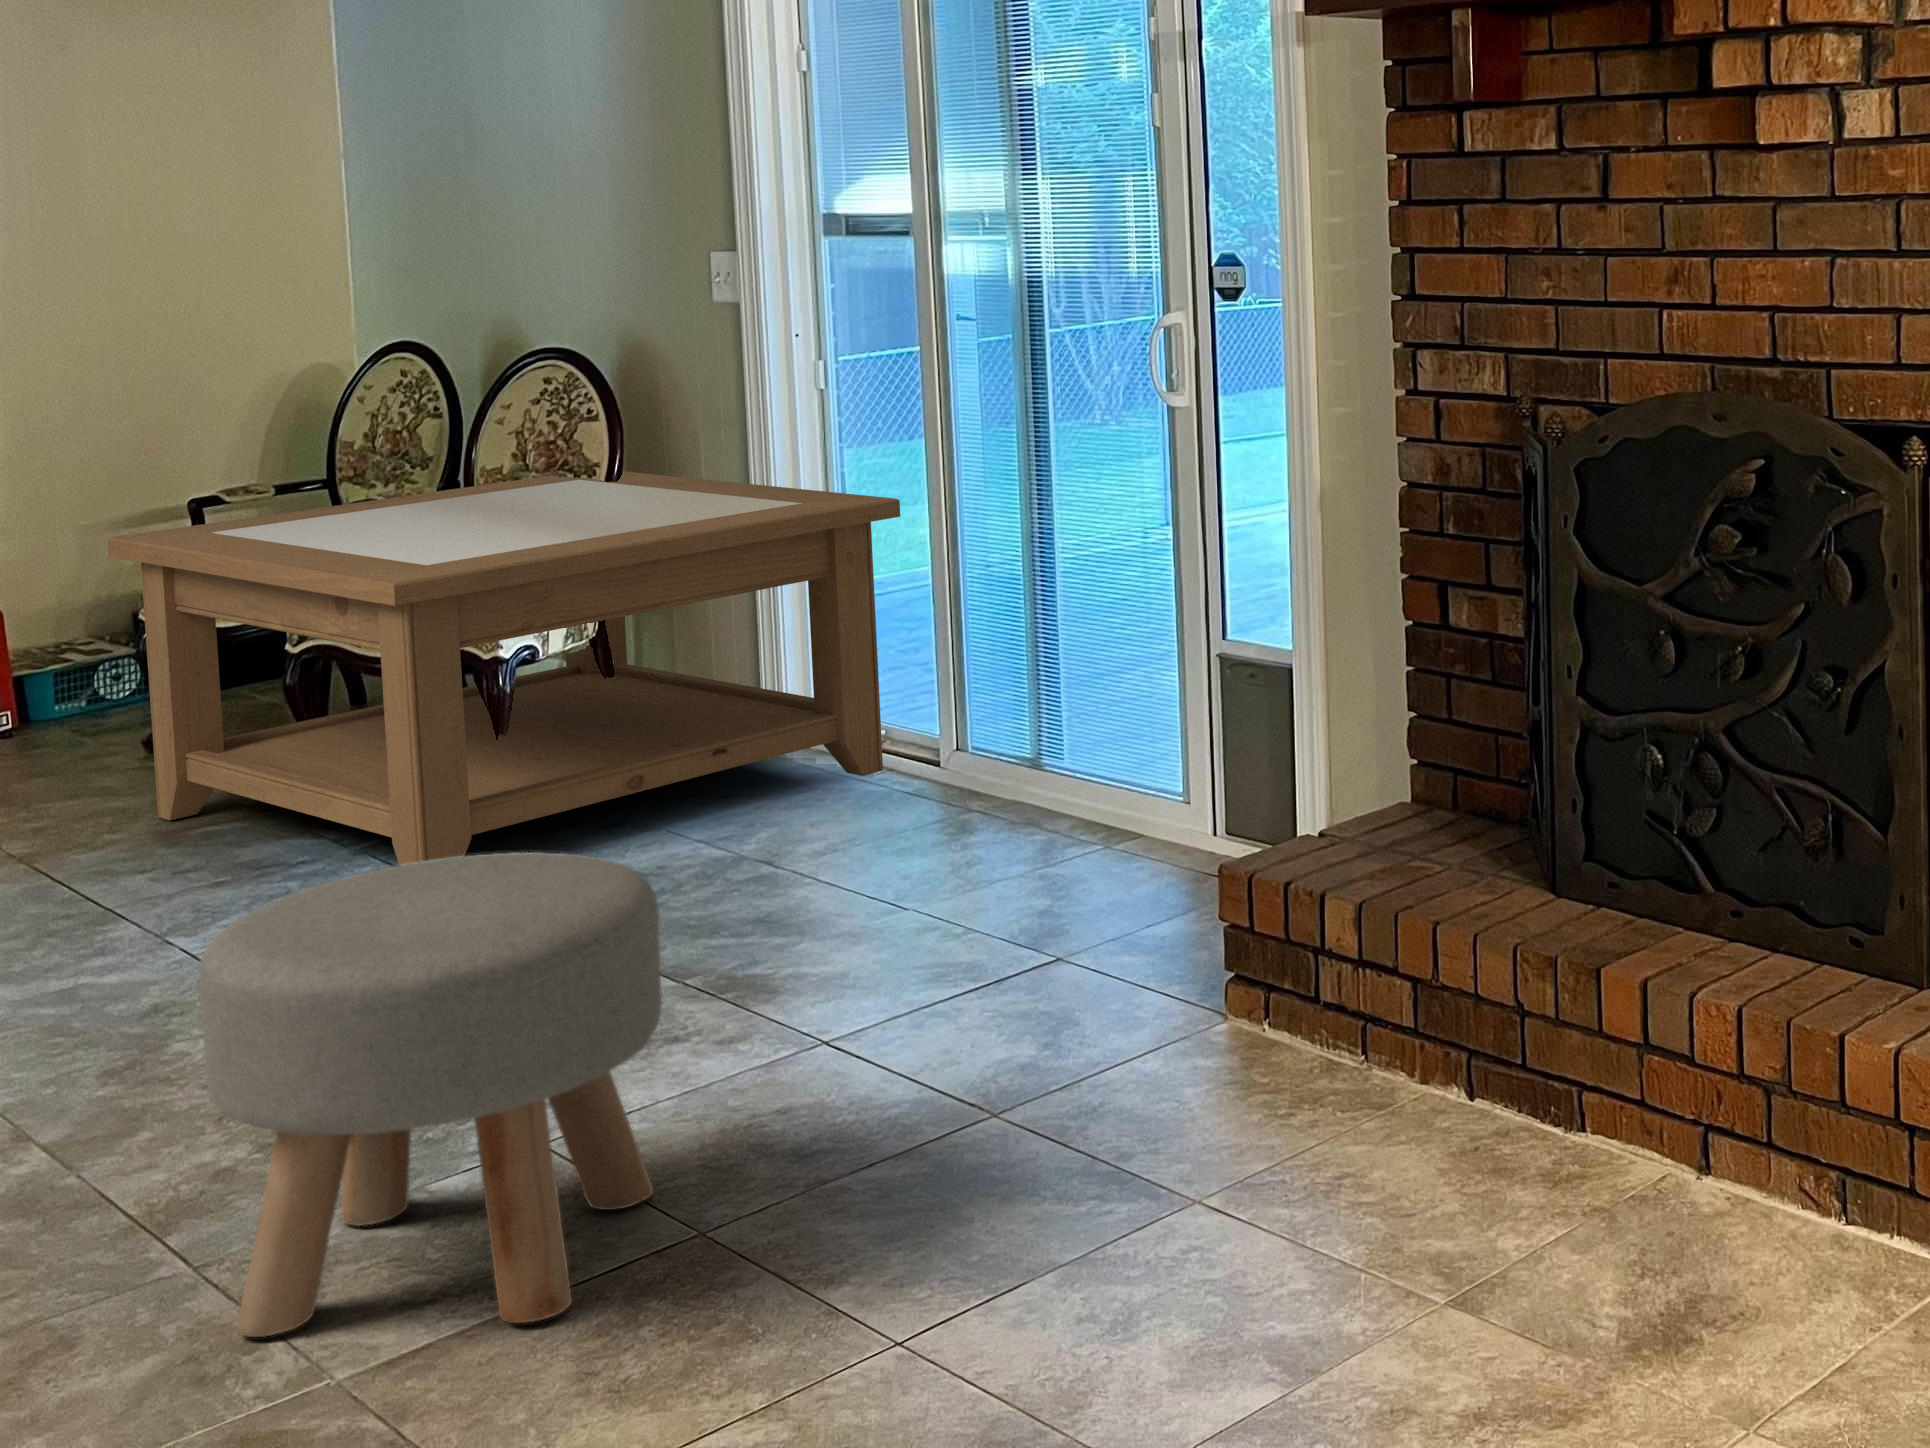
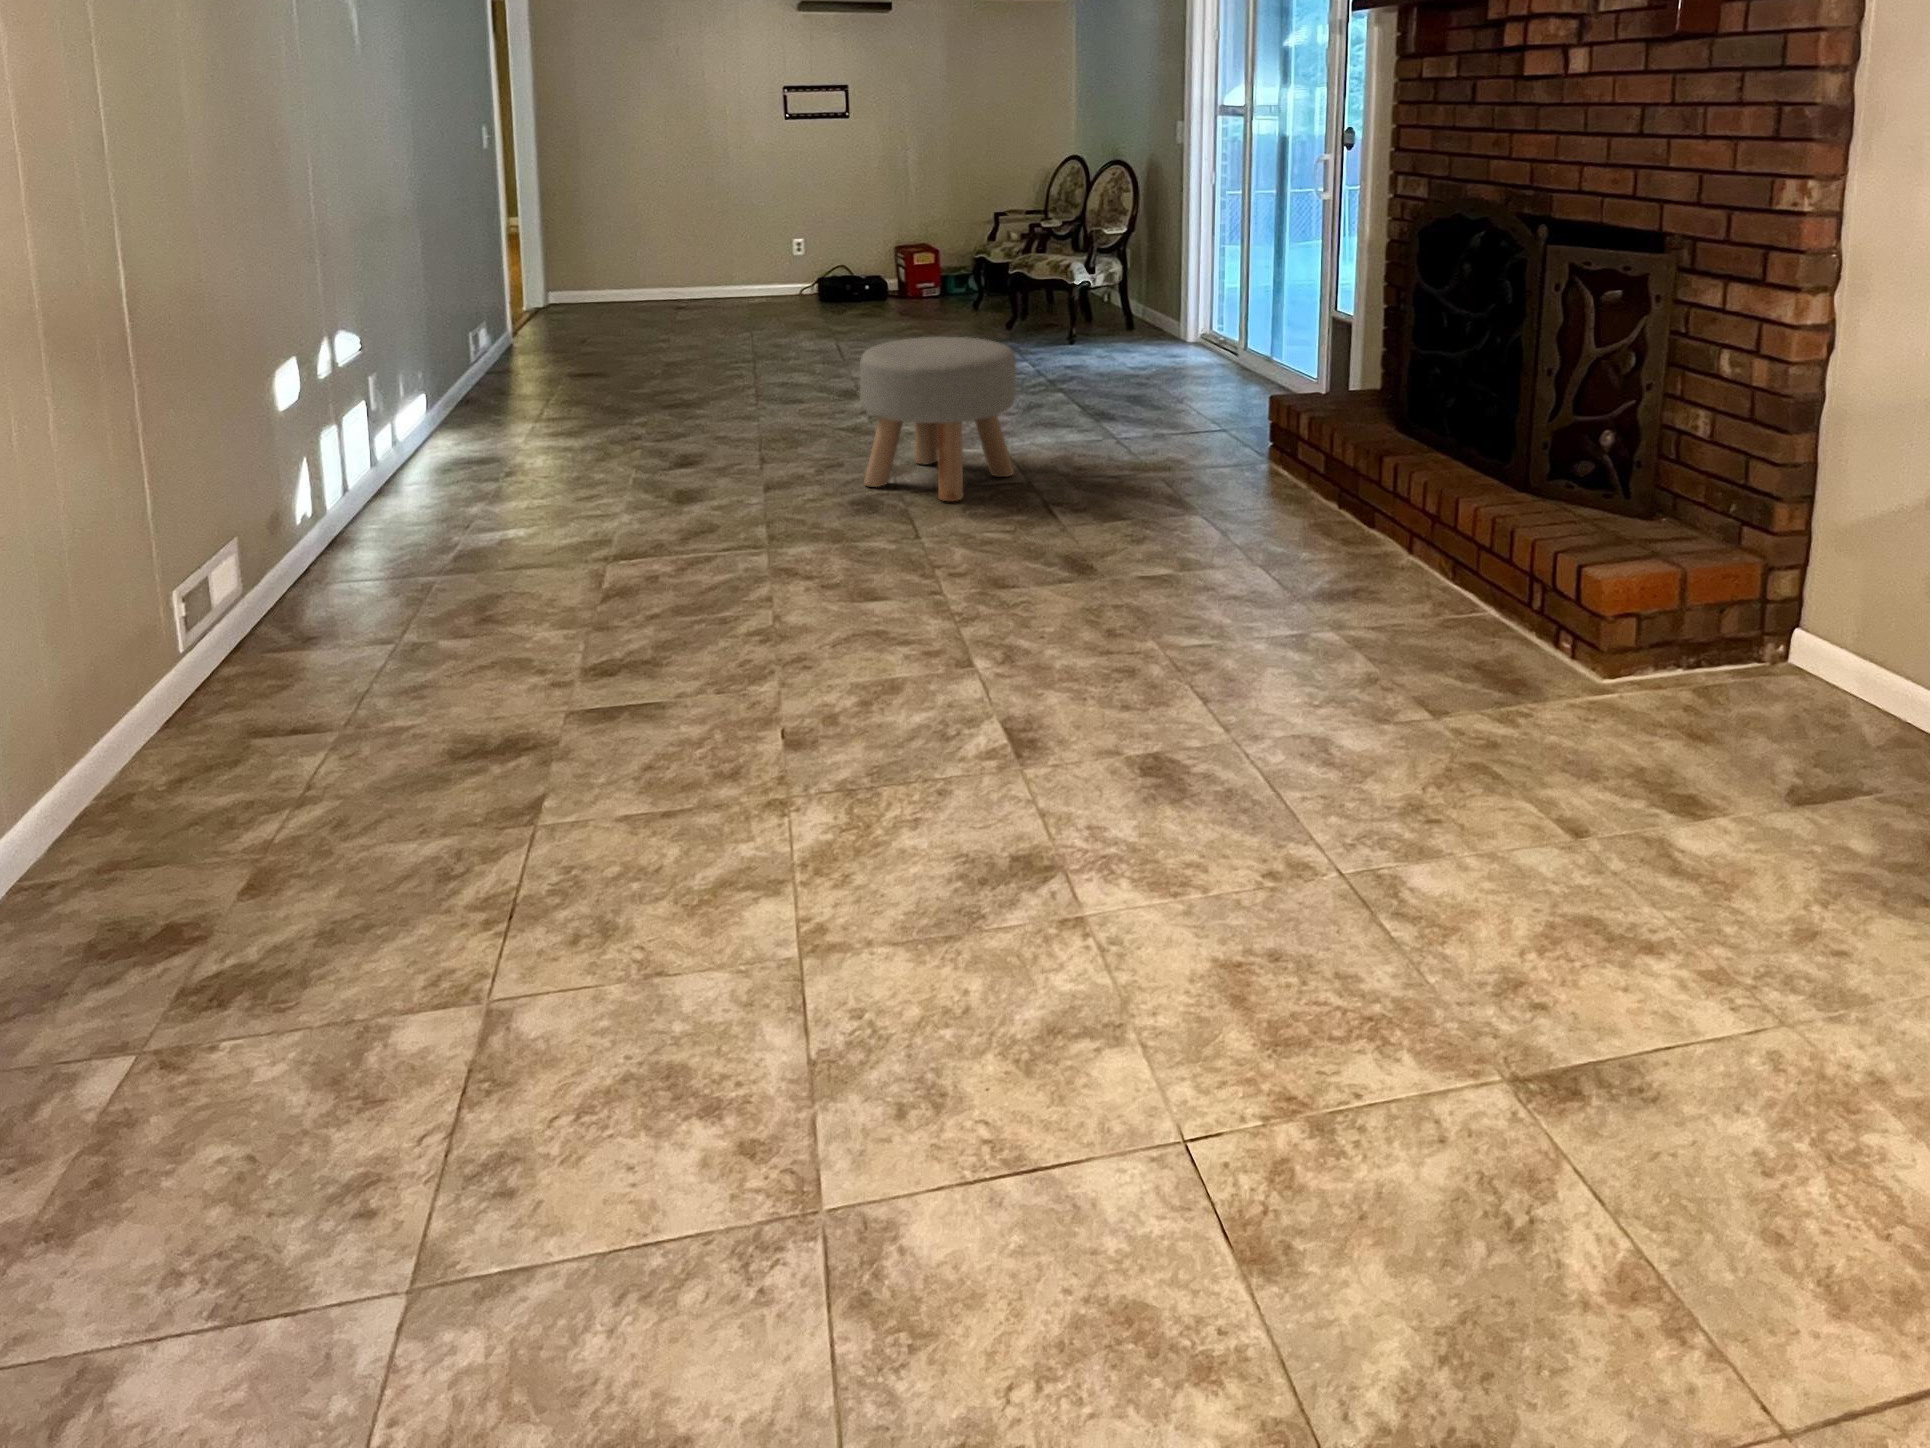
coffee table: present [107,471,900,865] -> none [941,215,1233,372]

